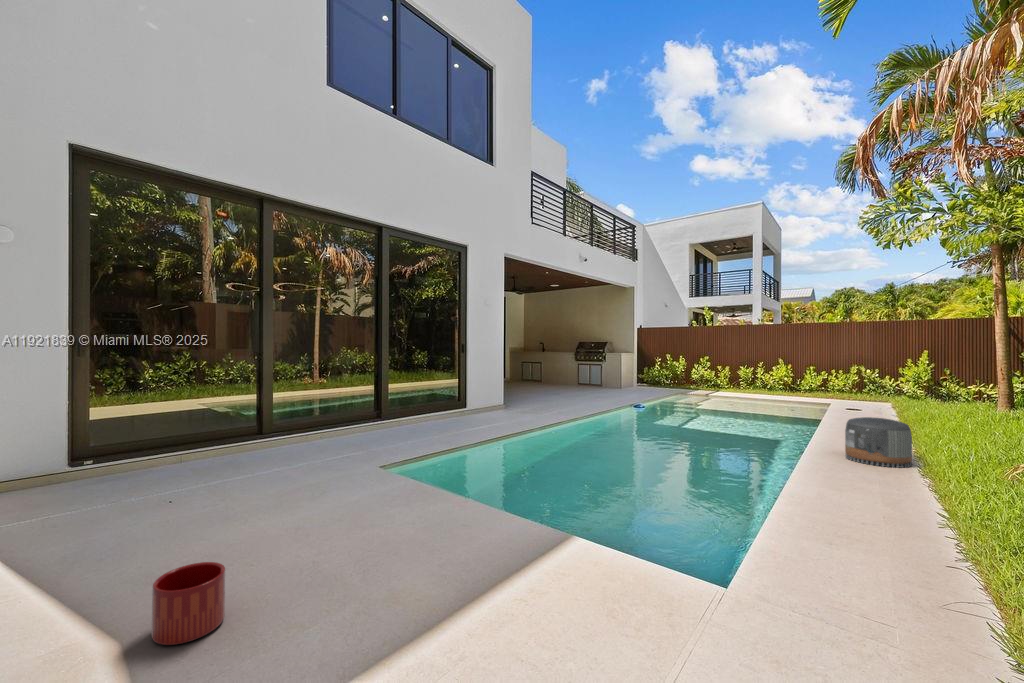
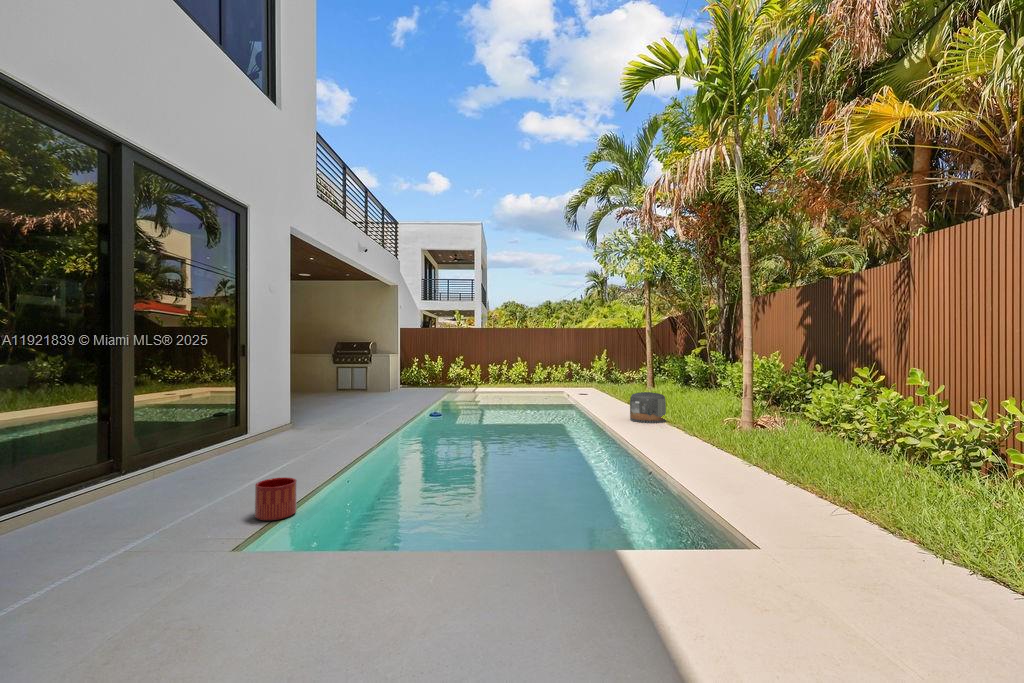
planter: present [152,562,225,645] -> present [255,477,297,521]

